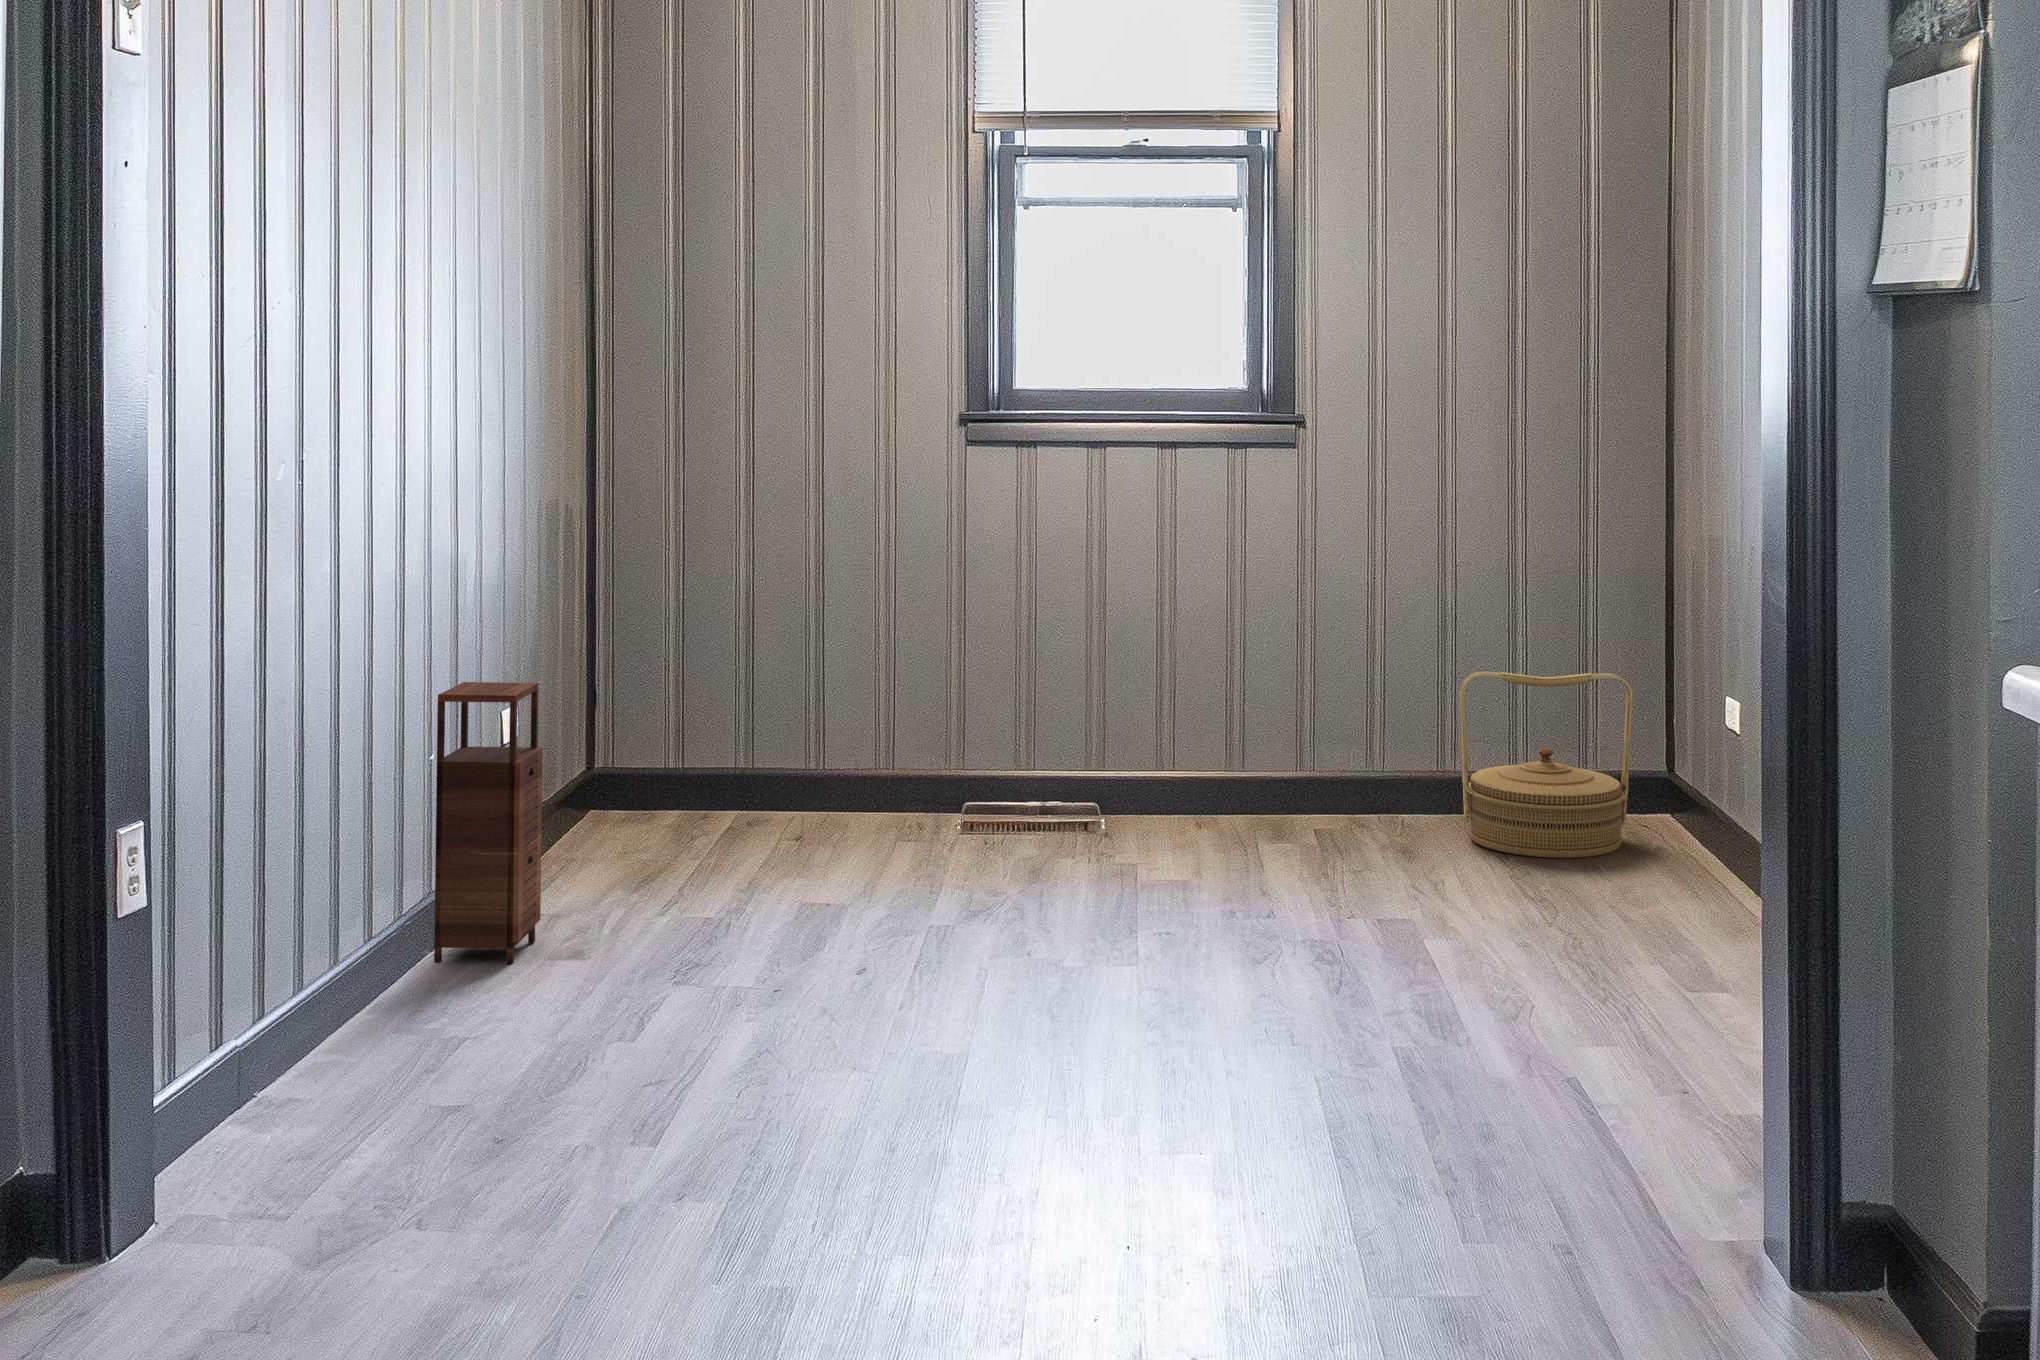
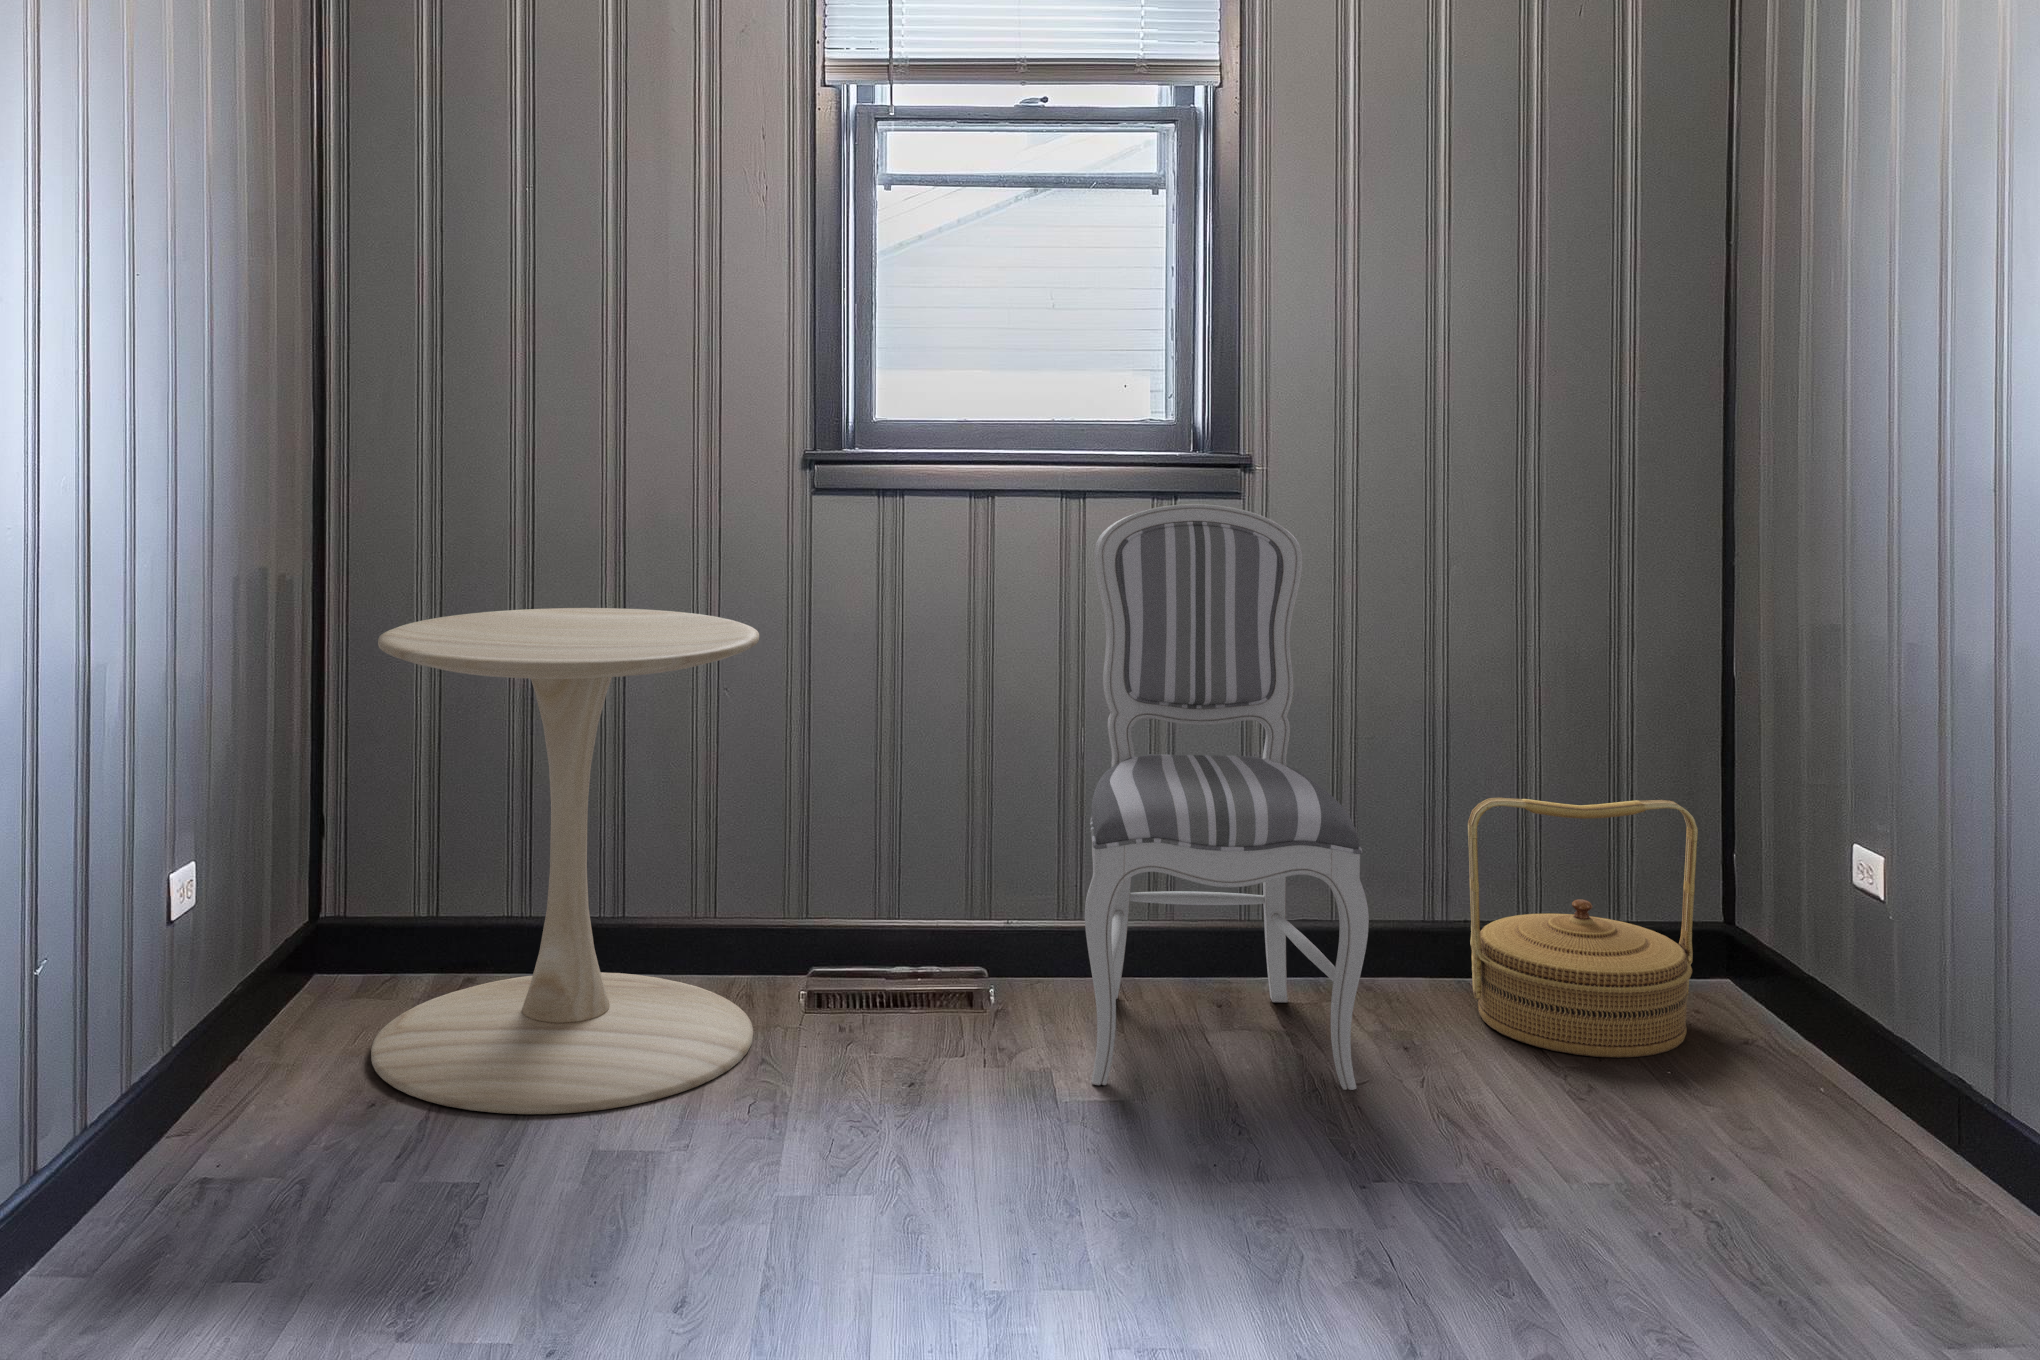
dining chair: none [1161,452,1368,874] -> present [1085,504,1369,1090]
pedestal table: none [640,533,924,883] -> present [371,608,759,1114]
storage cabinet: present [434,682,543,964] -> none [29,864,205,1303]

